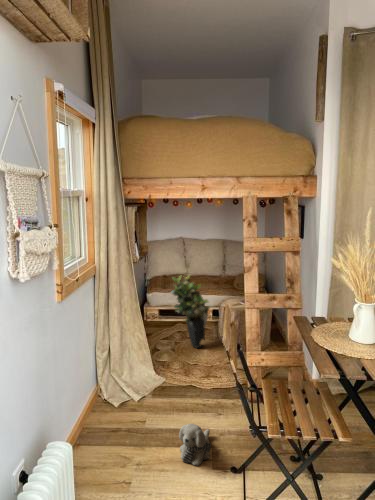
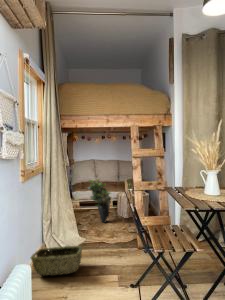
woven basket: none [75,397,157,444] -> present [30,246,82,275]
plush toy: present [179,424,211,466] -> none [97,258,117,285]

